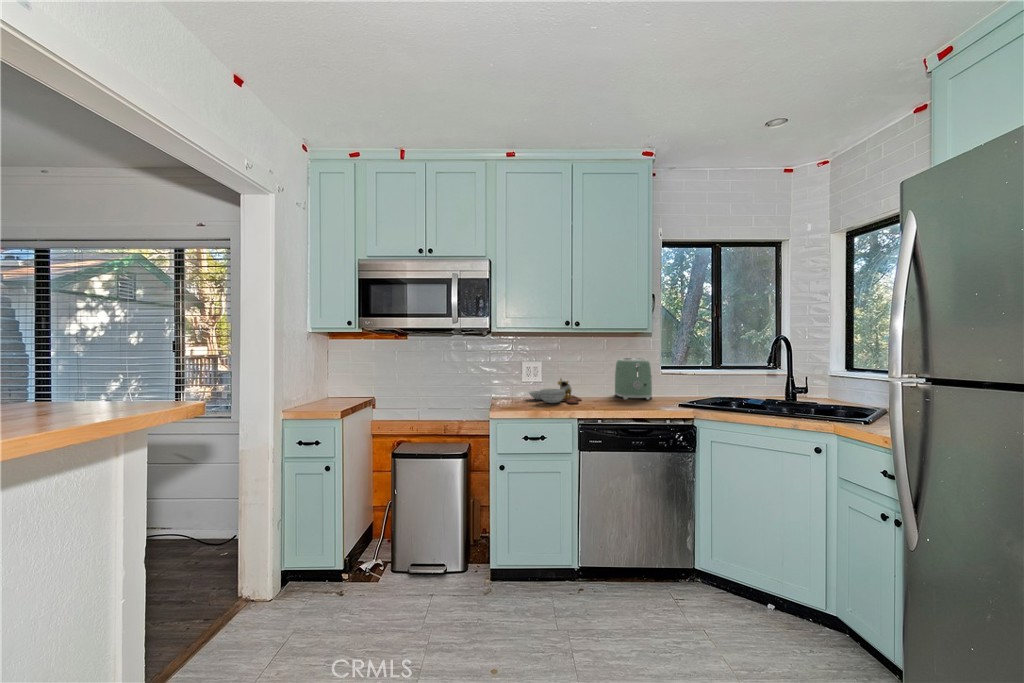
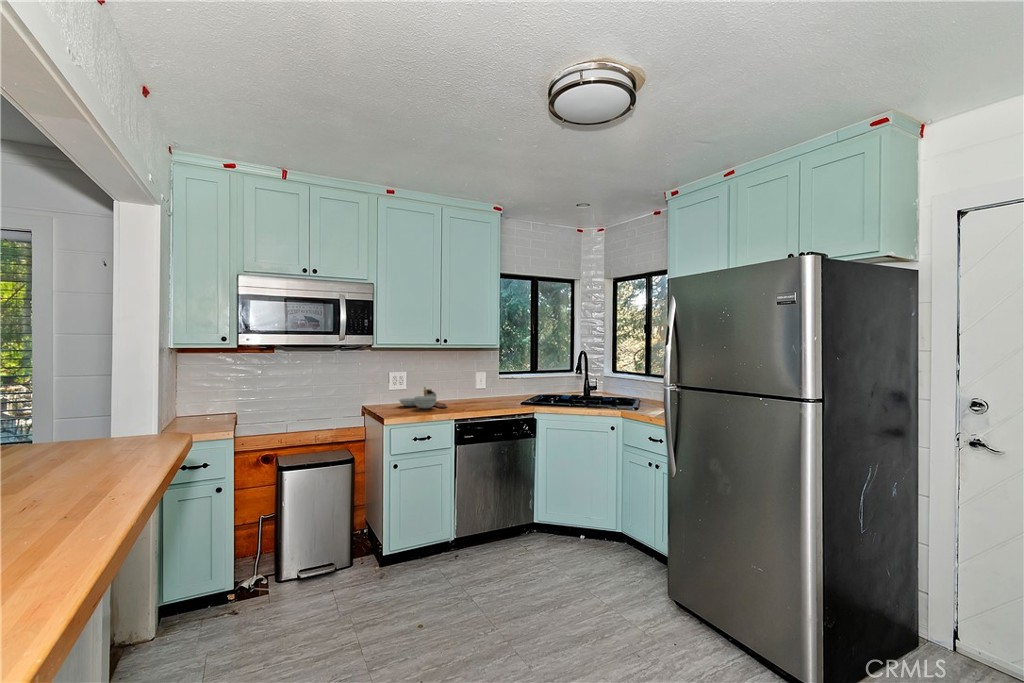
toaster: present [615,358,652,400] -> none [465,368,497,402]

